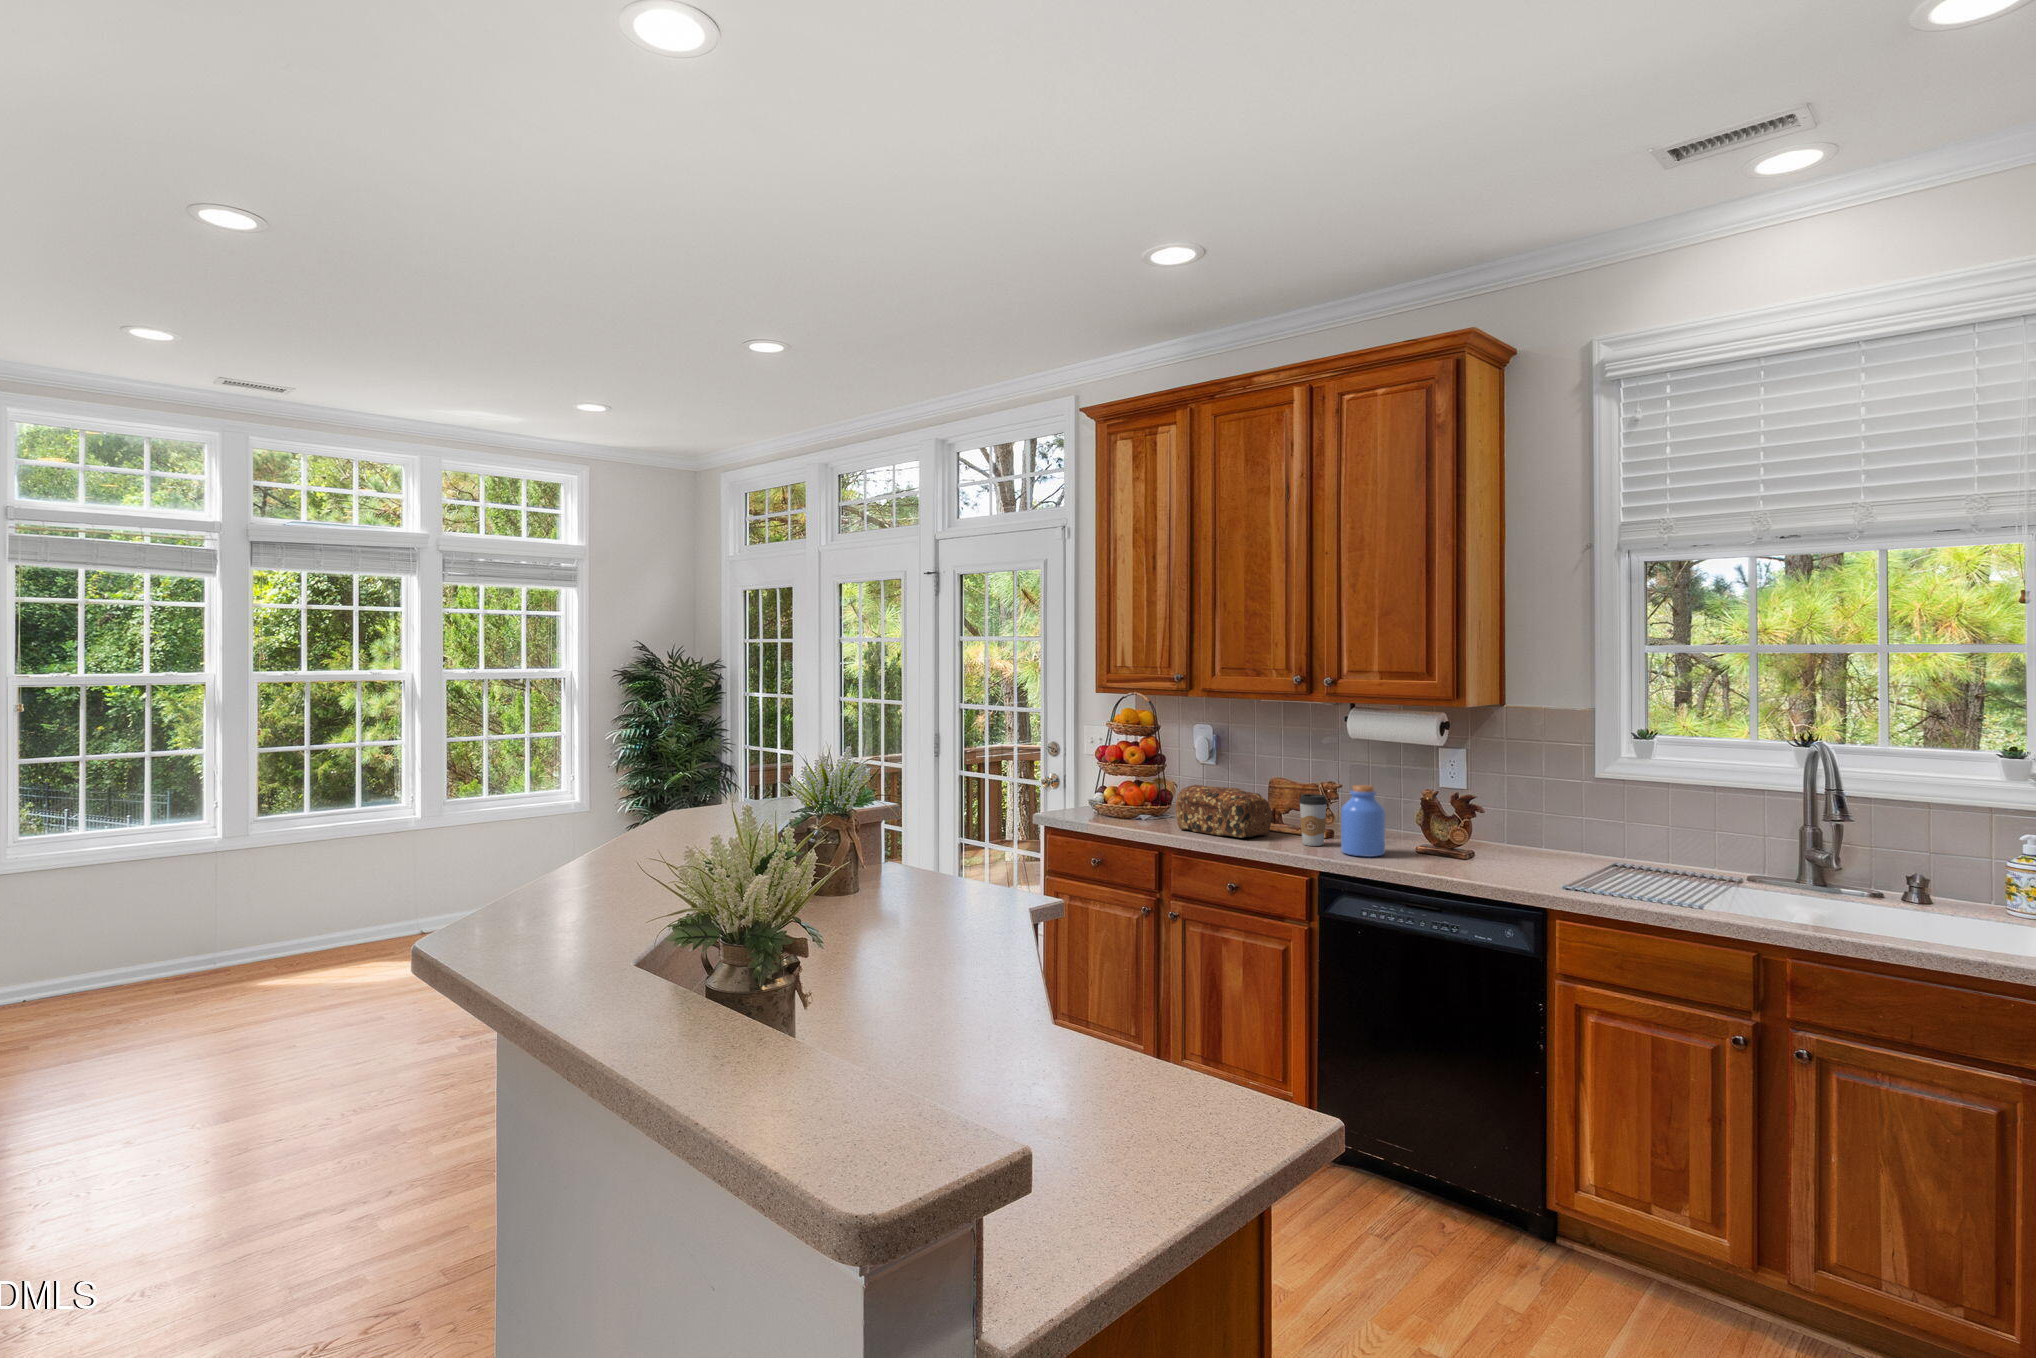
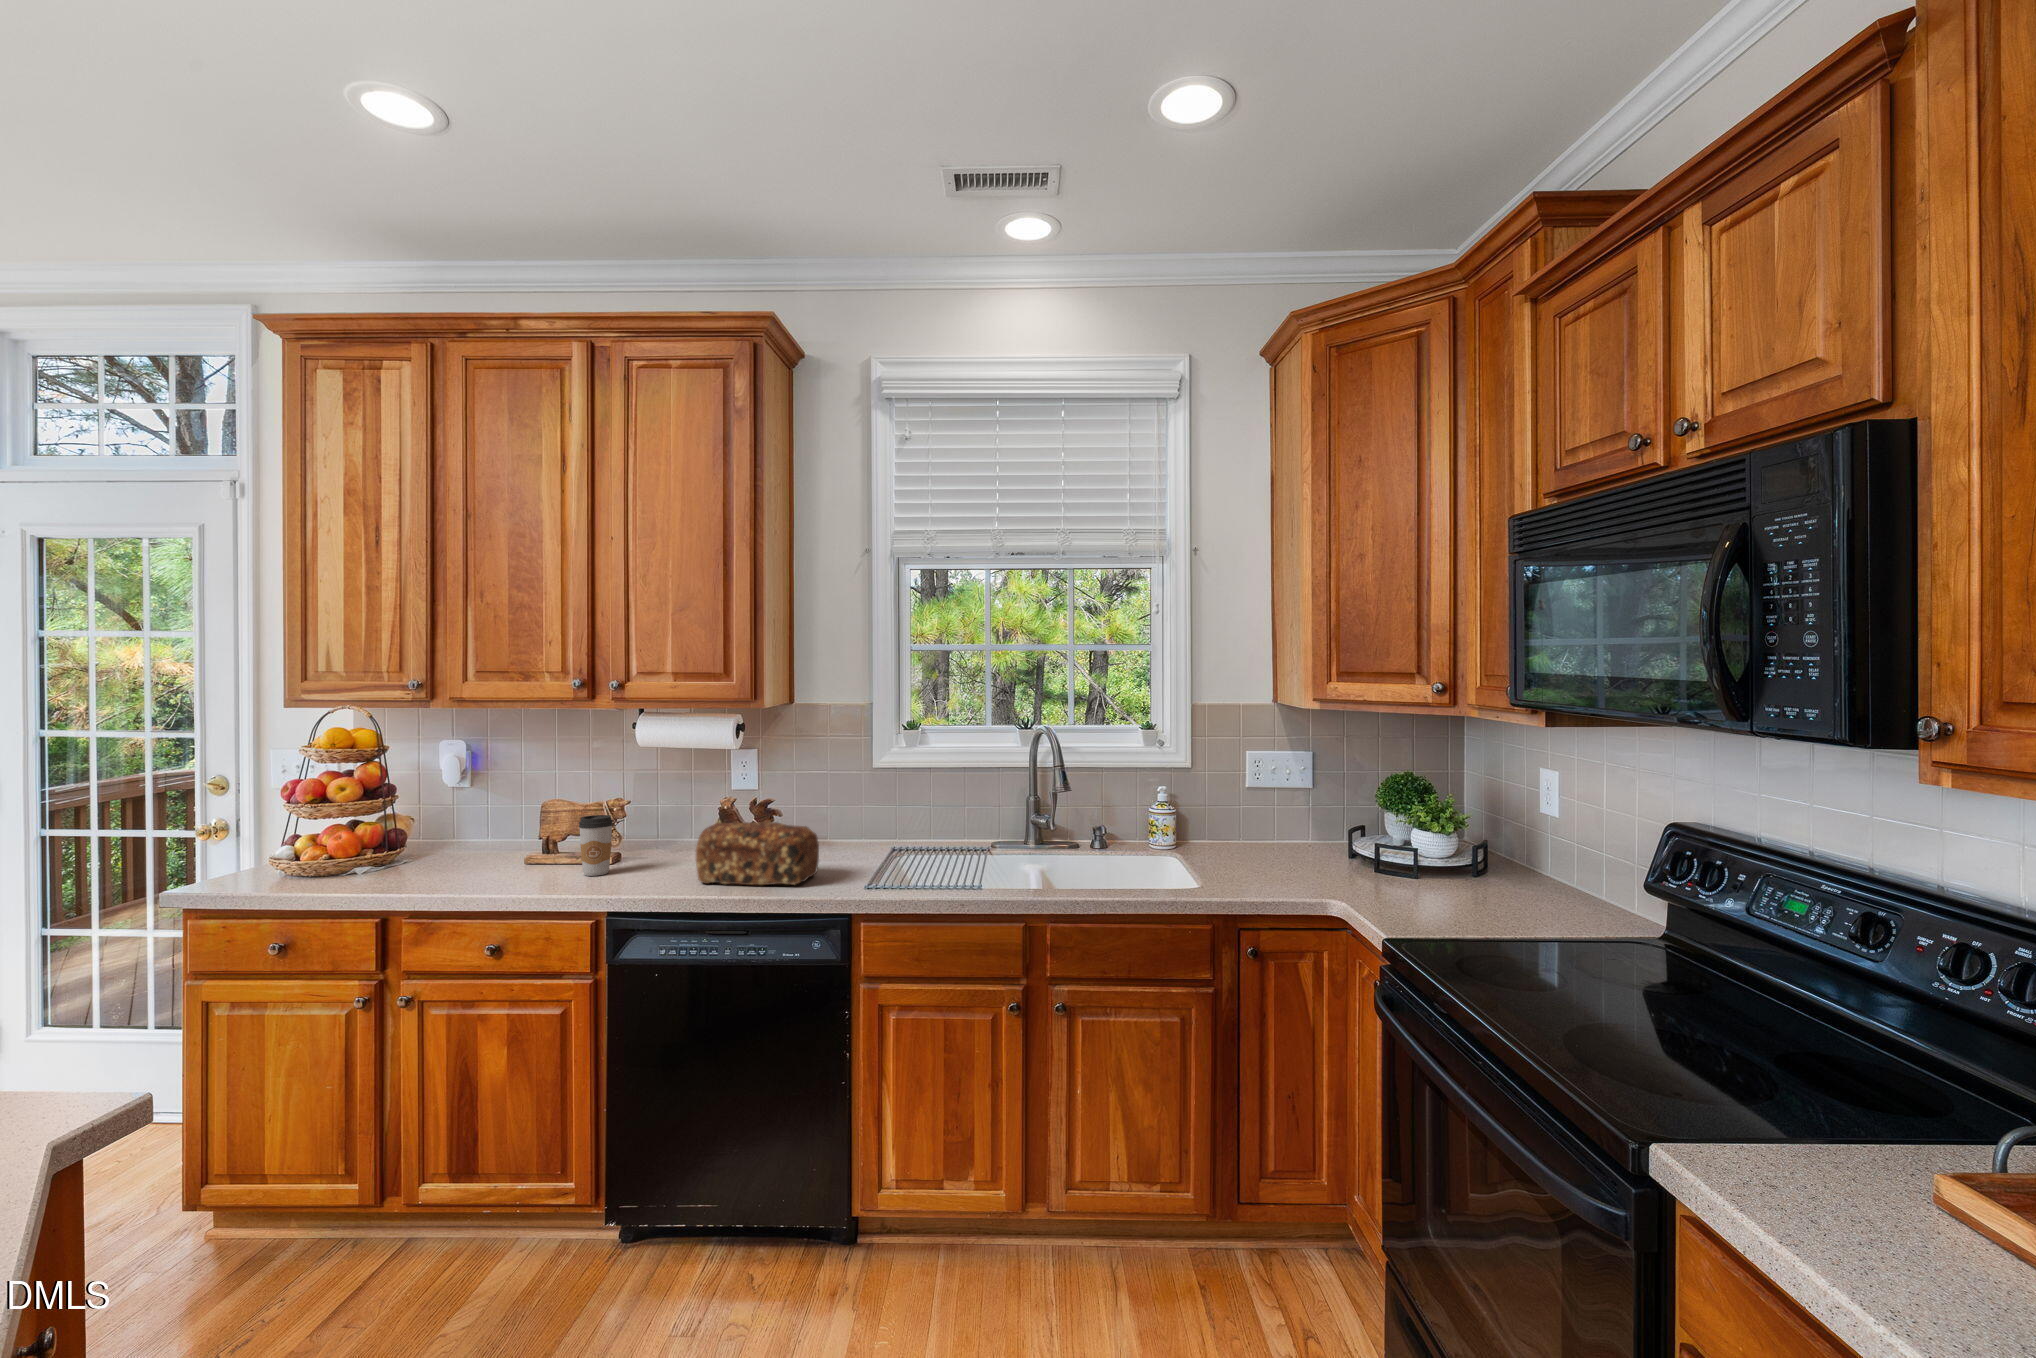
bread loaf: present [1176,785,1271,838] -> present [696,822,819,885]
jar: present [1341,785,1386,857] -> none [630,800,681,881]

